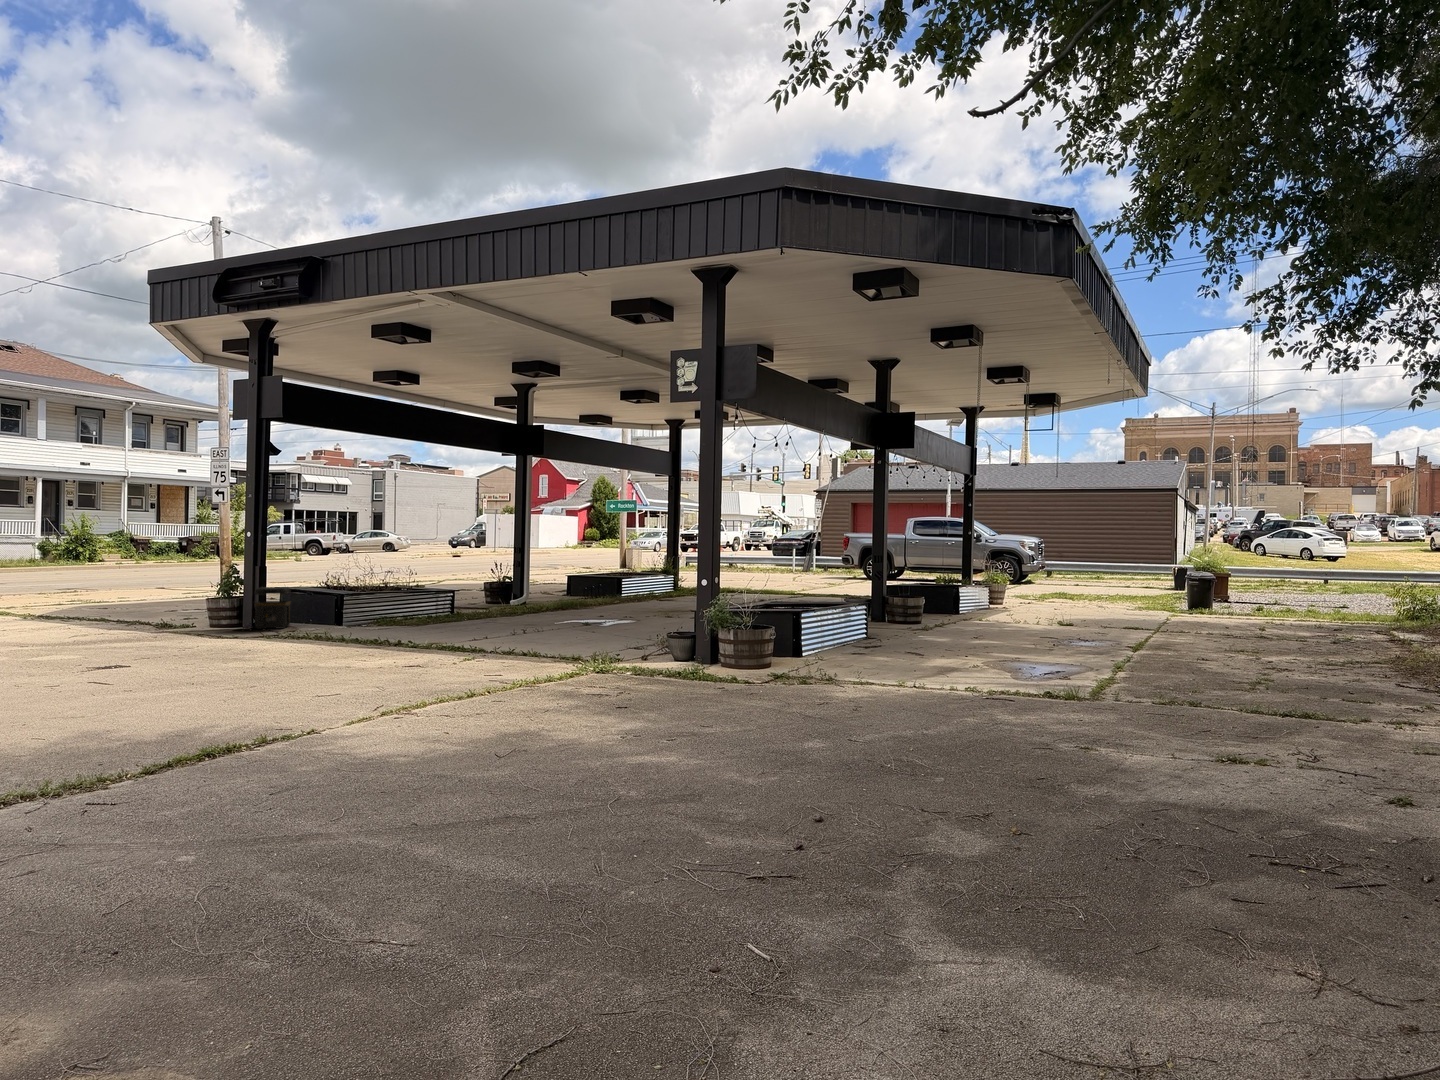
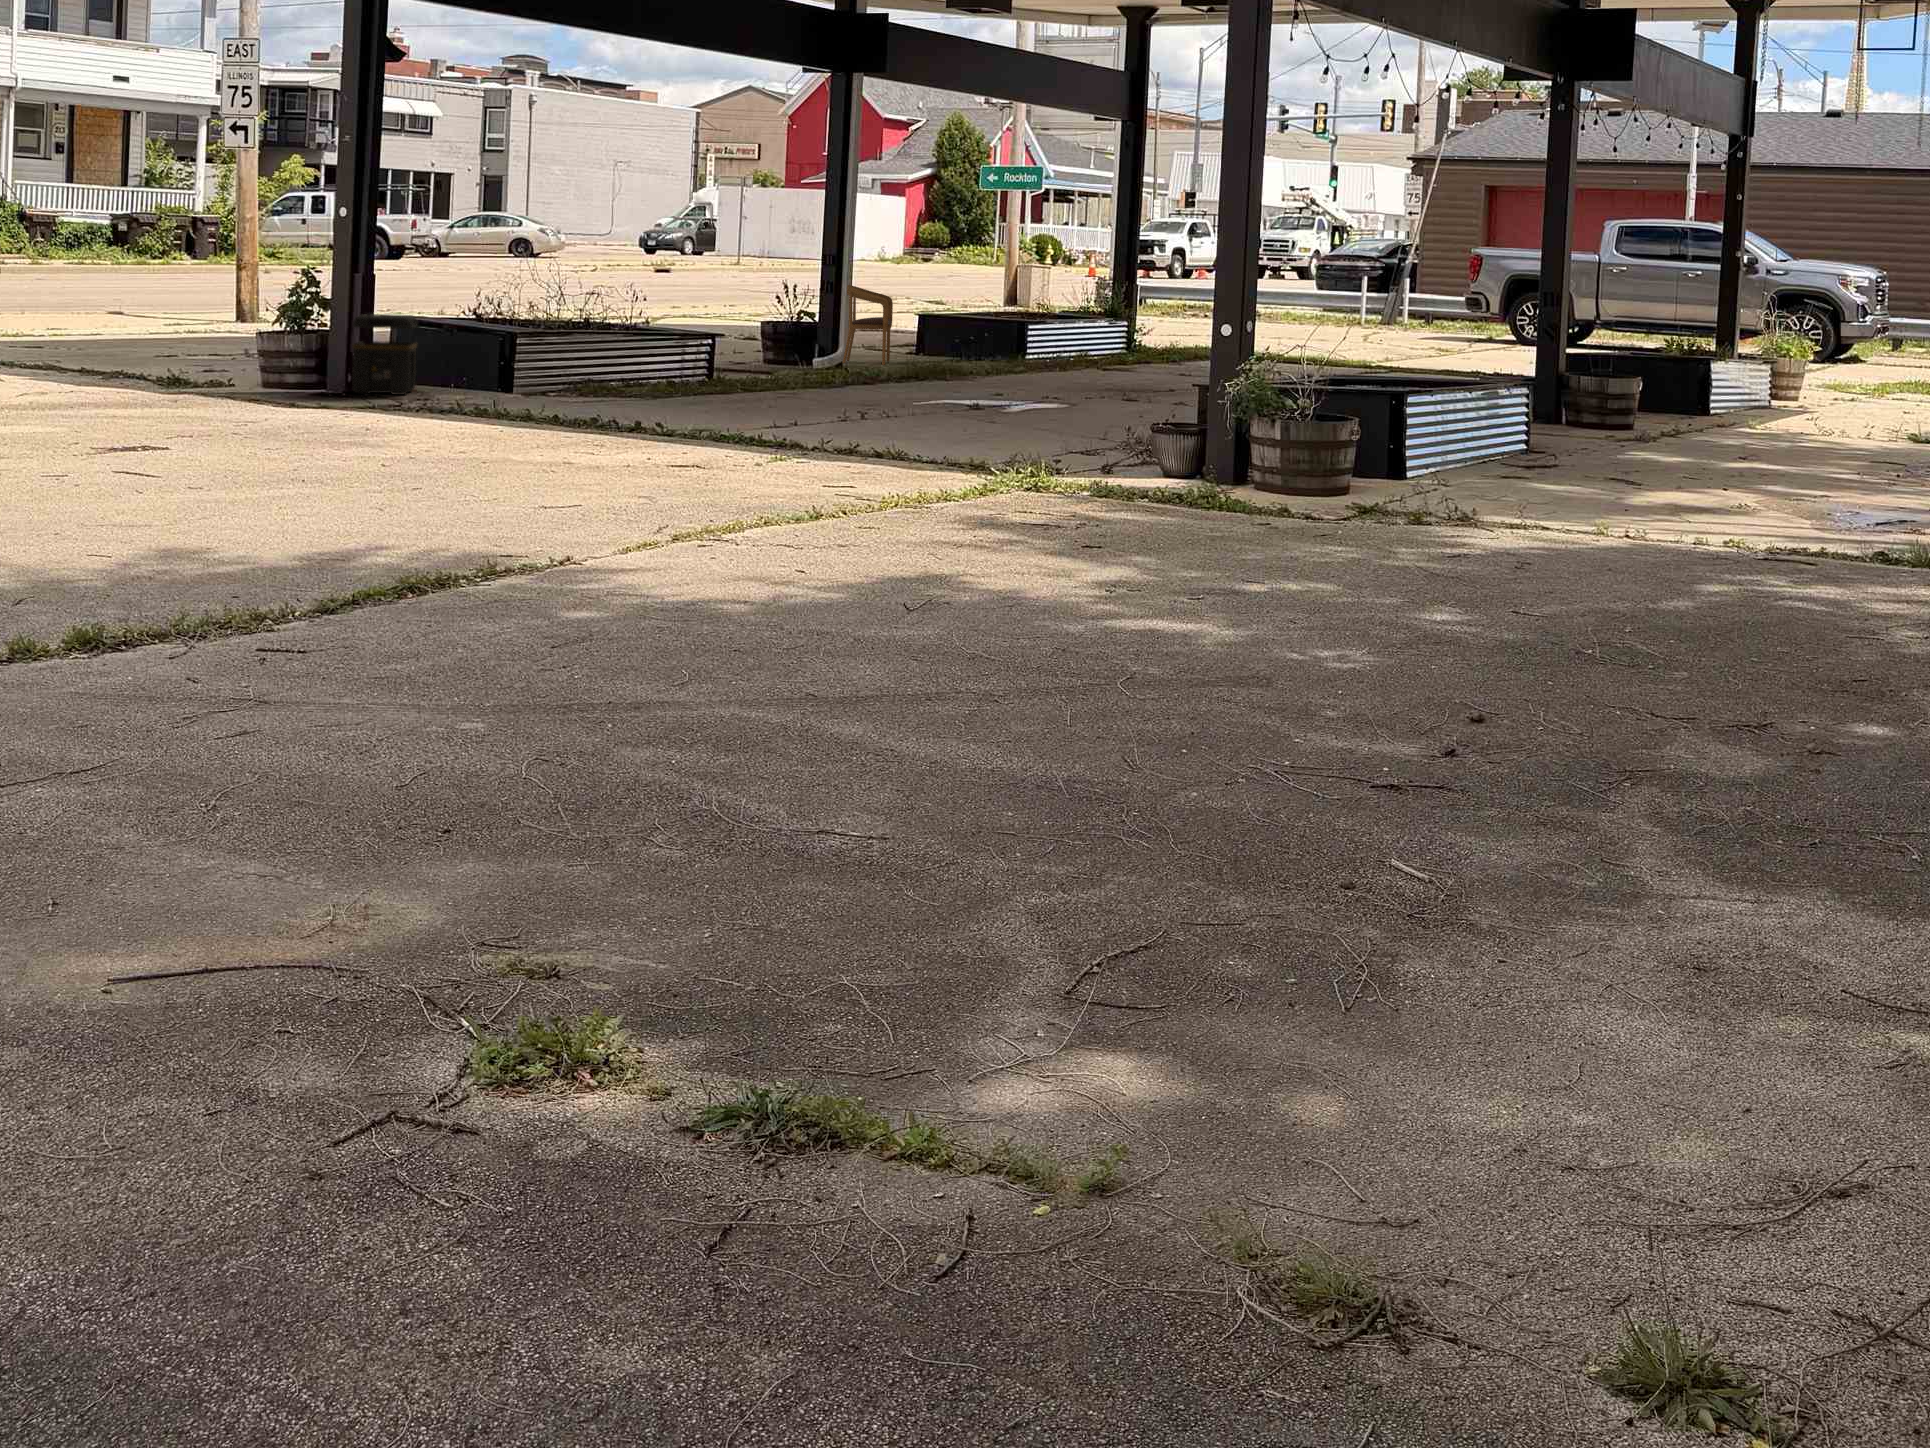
chair: none [524,563,550,603] -> present [843,285,893,365]

